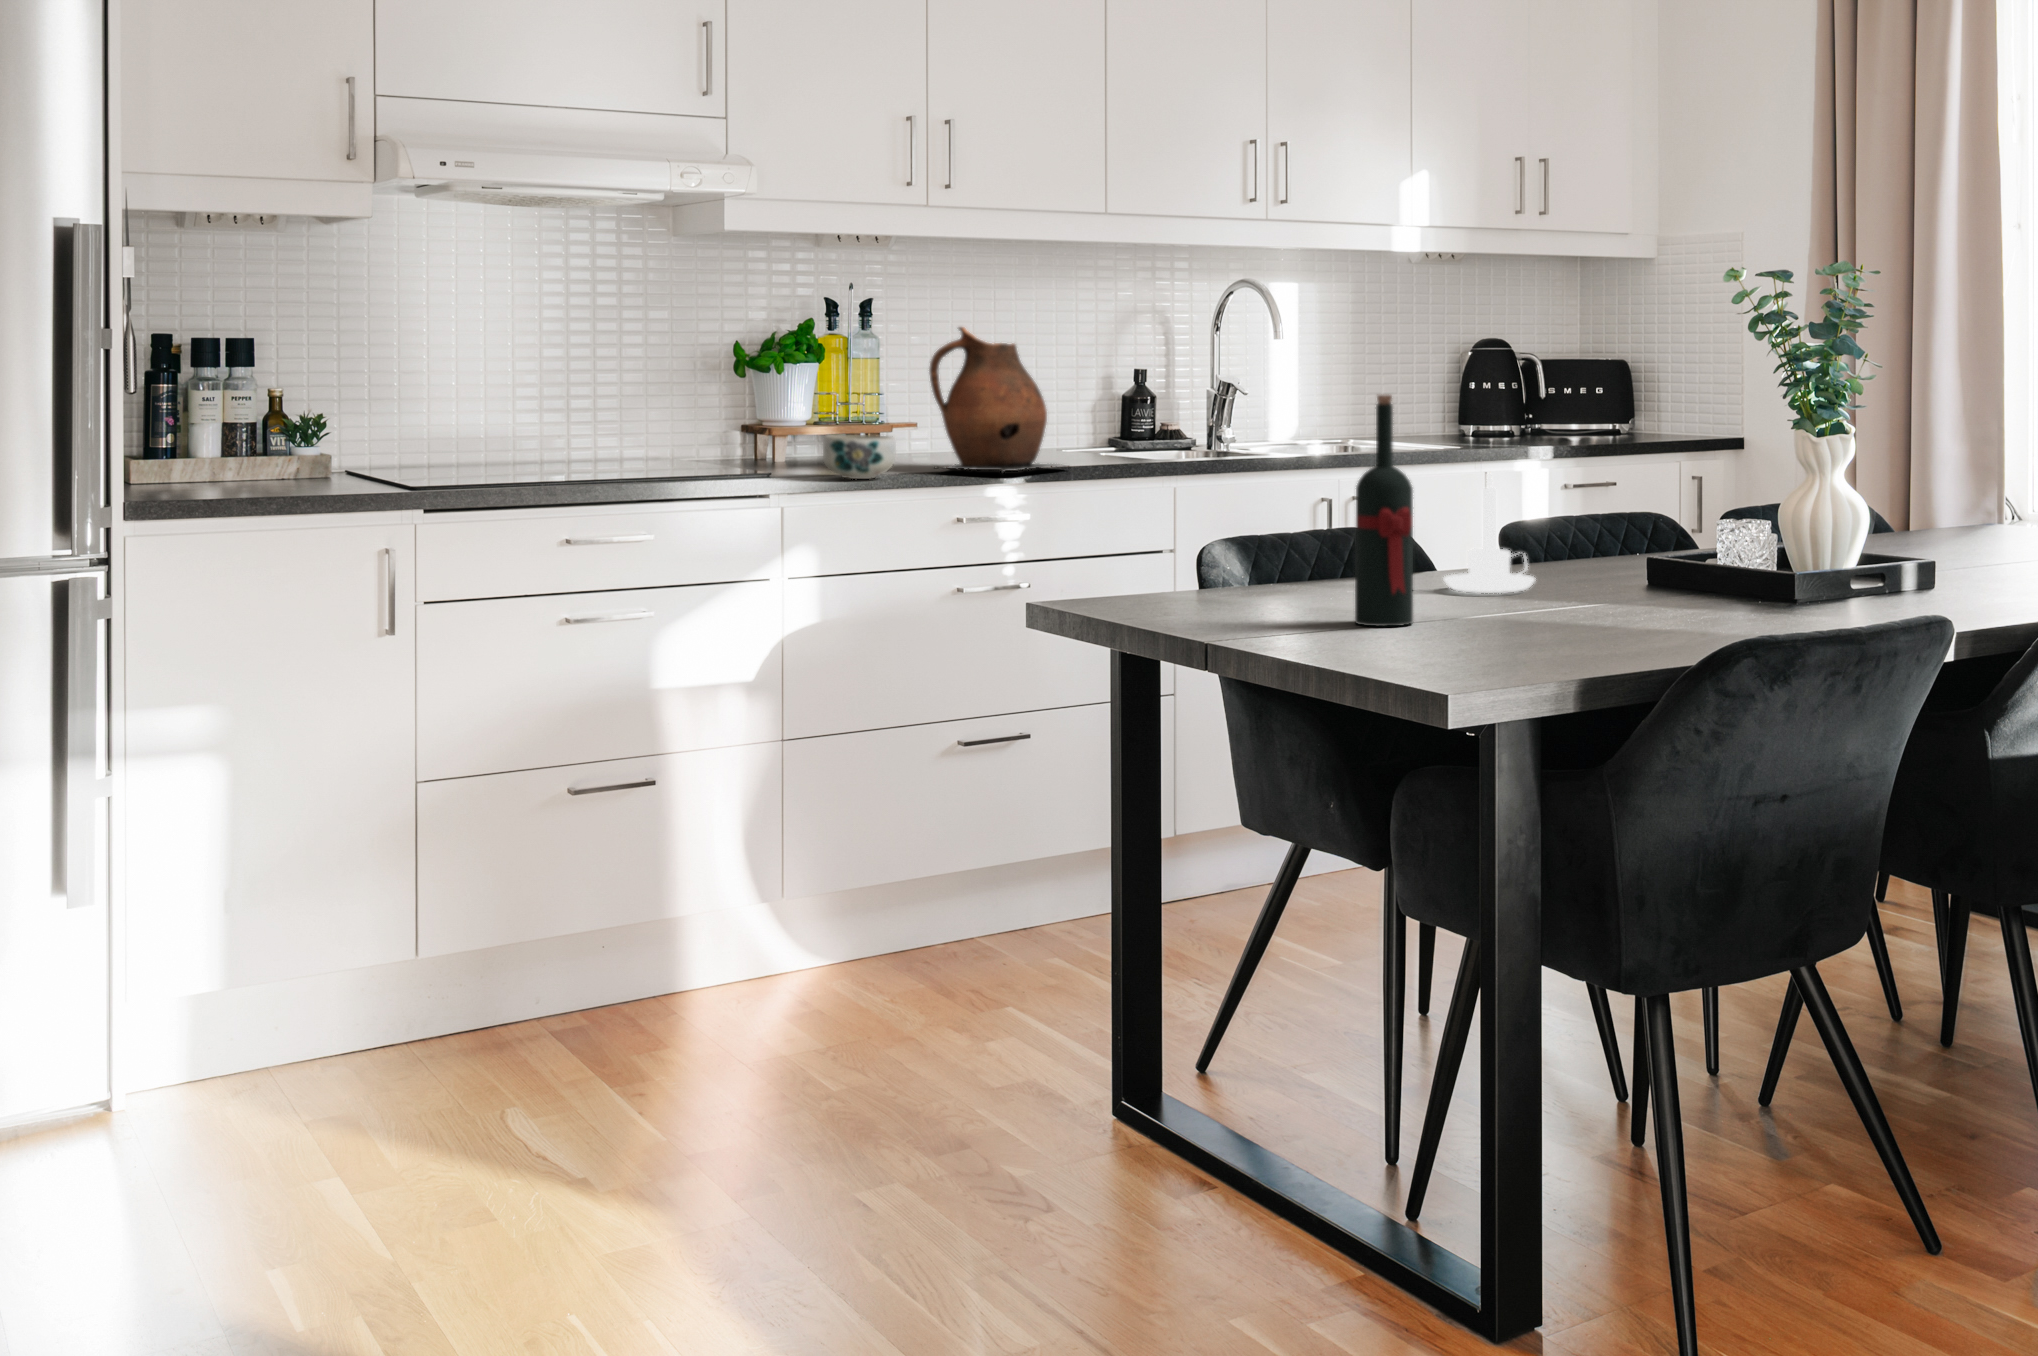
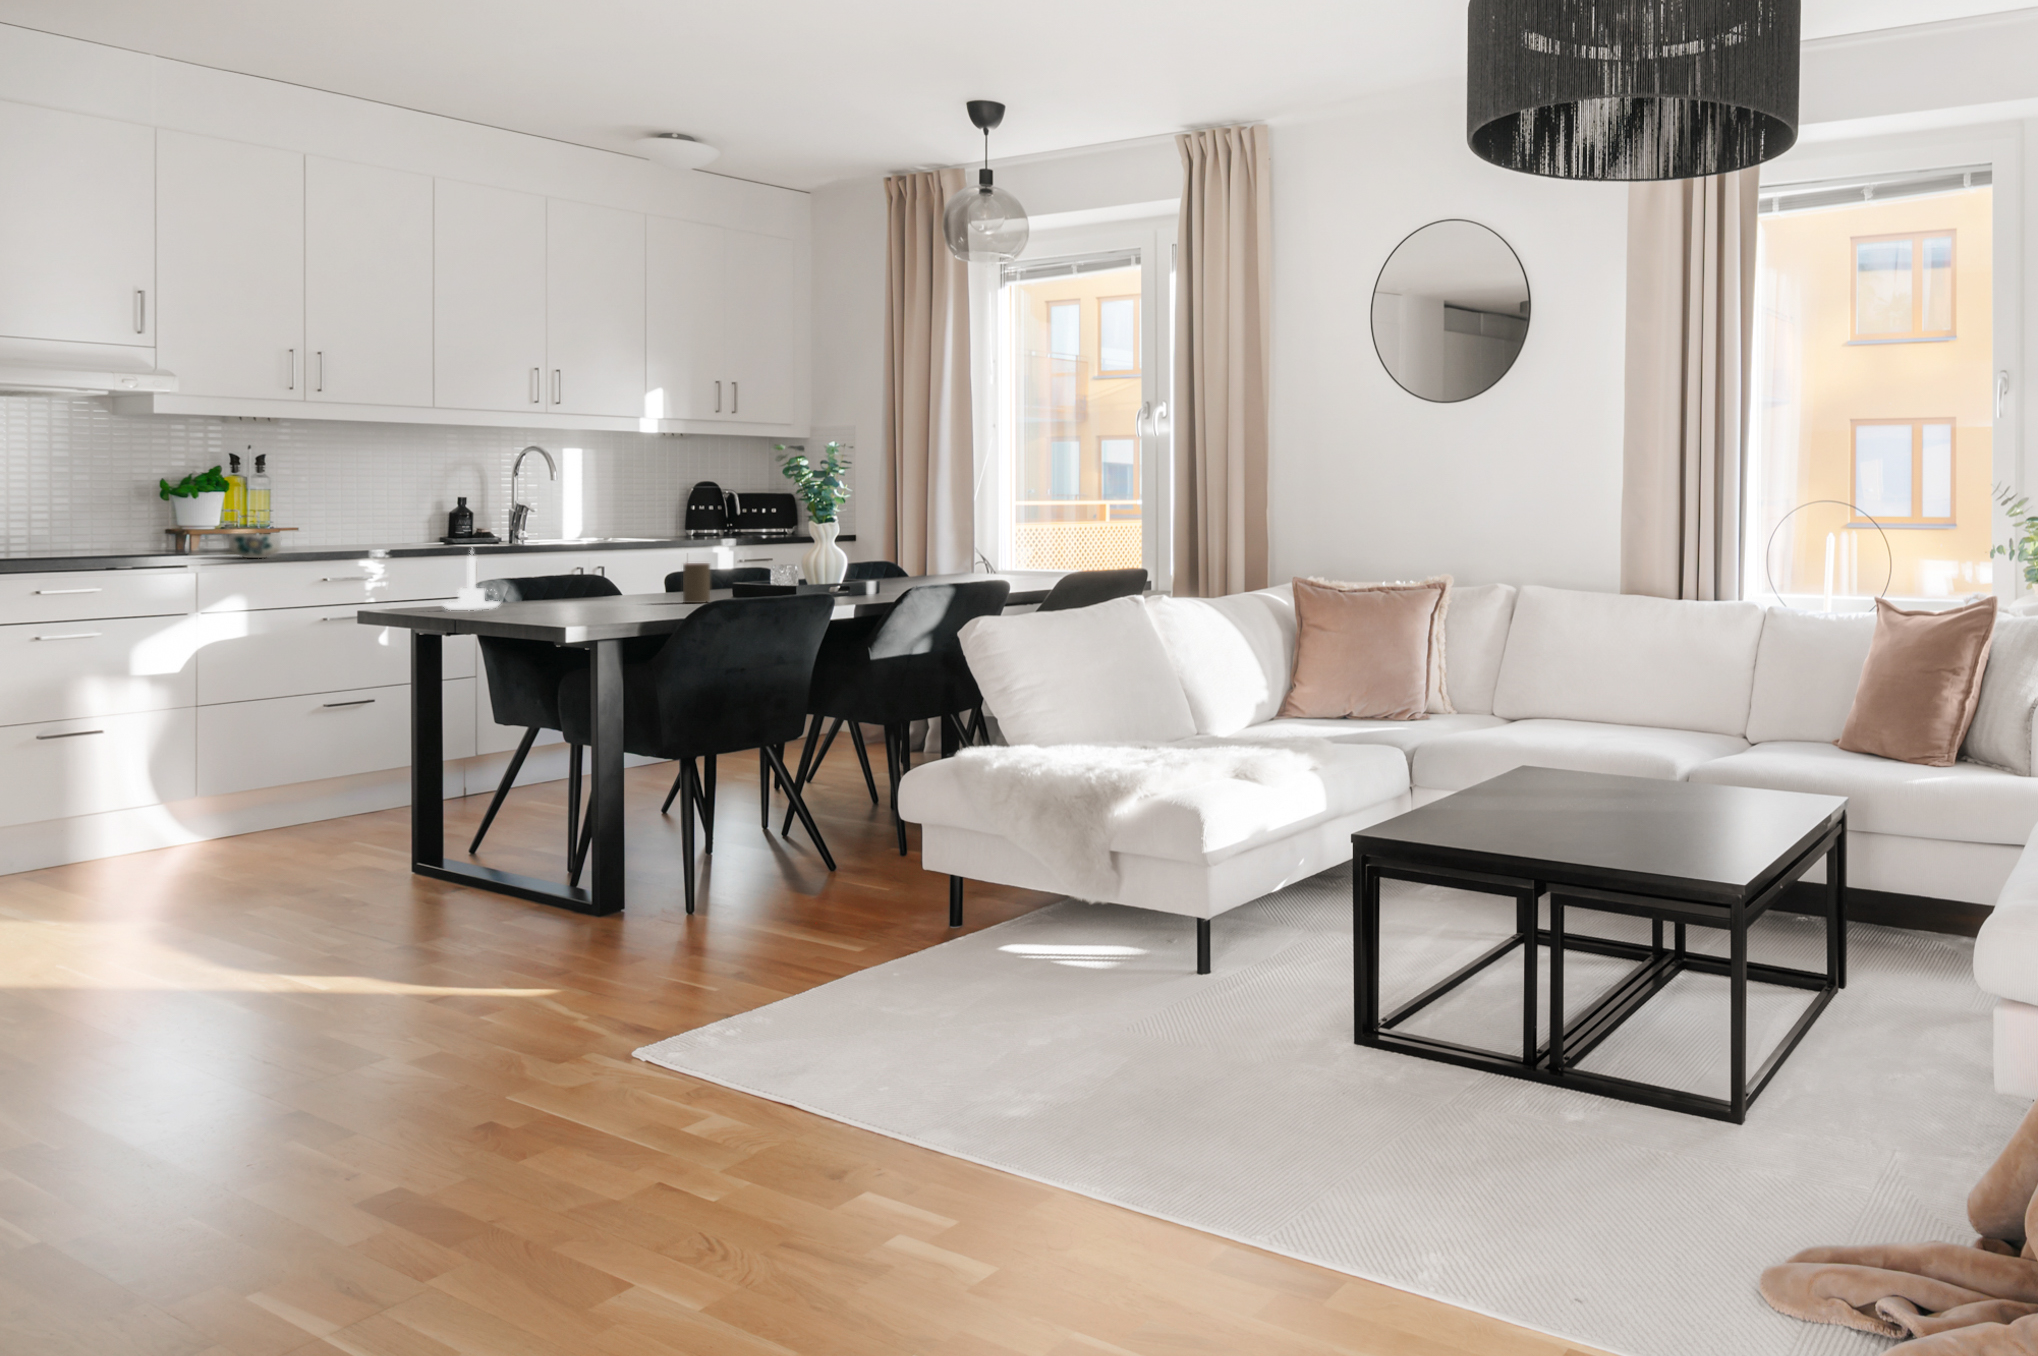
ceramic pitcher: present [929,327,1066,472] -> none [306,472,405,554]
wine bottle: present [1355,395,1413,626] -> none [546,506,578,612]
candle holder: present [1443,475,1535,593] -> present [443,556,500,610]
cup: none [1586,516,1638,605] -> present [683,563,710,603]

